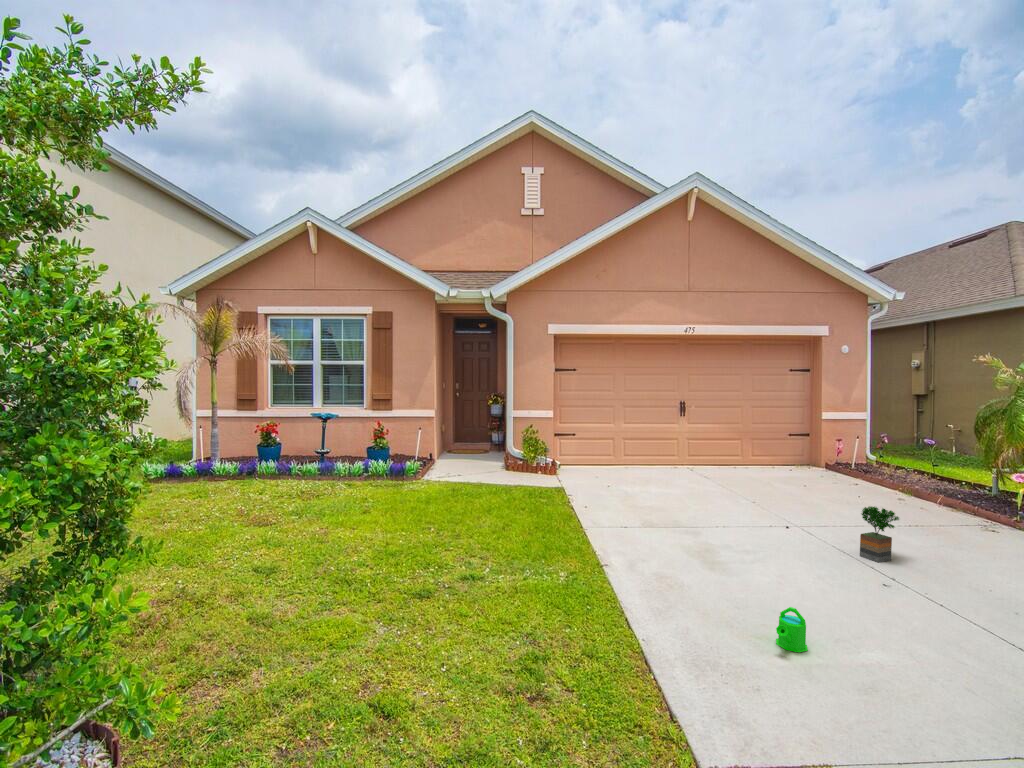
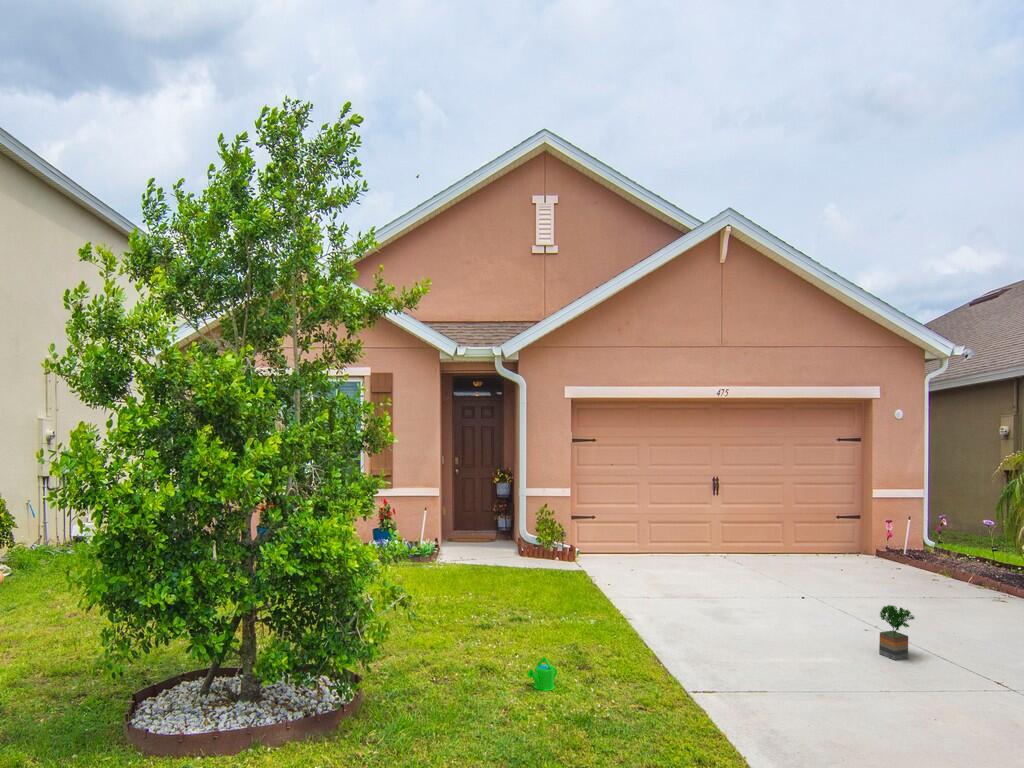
watering can: present [776,607,808,652] -> present [527,657,557,691]

